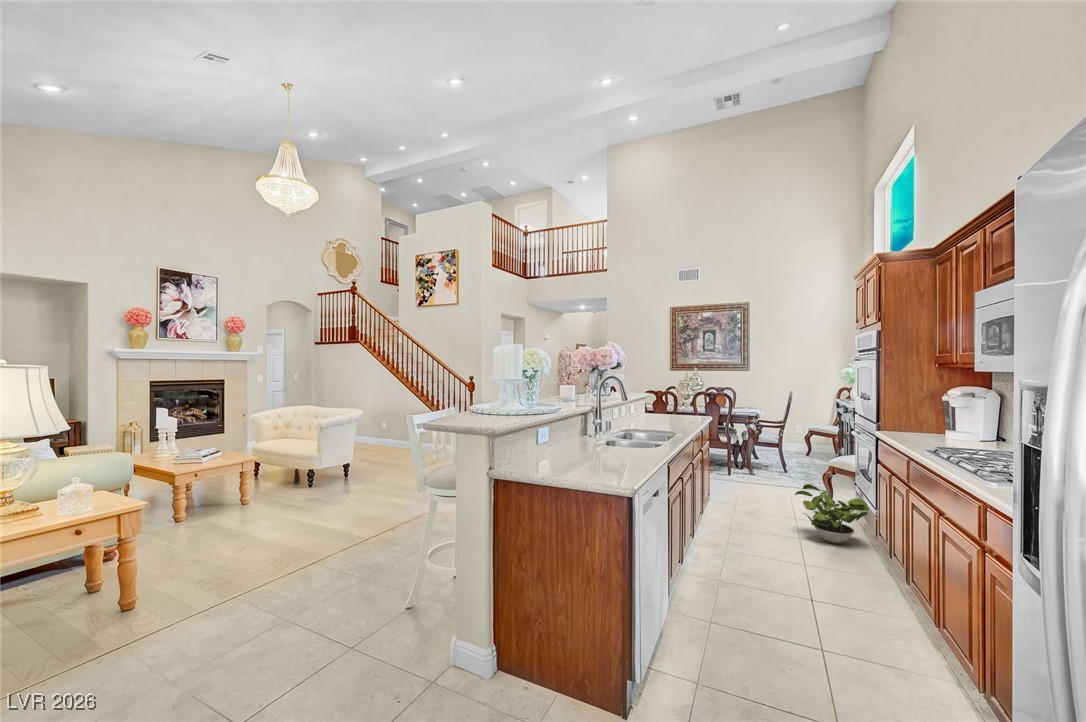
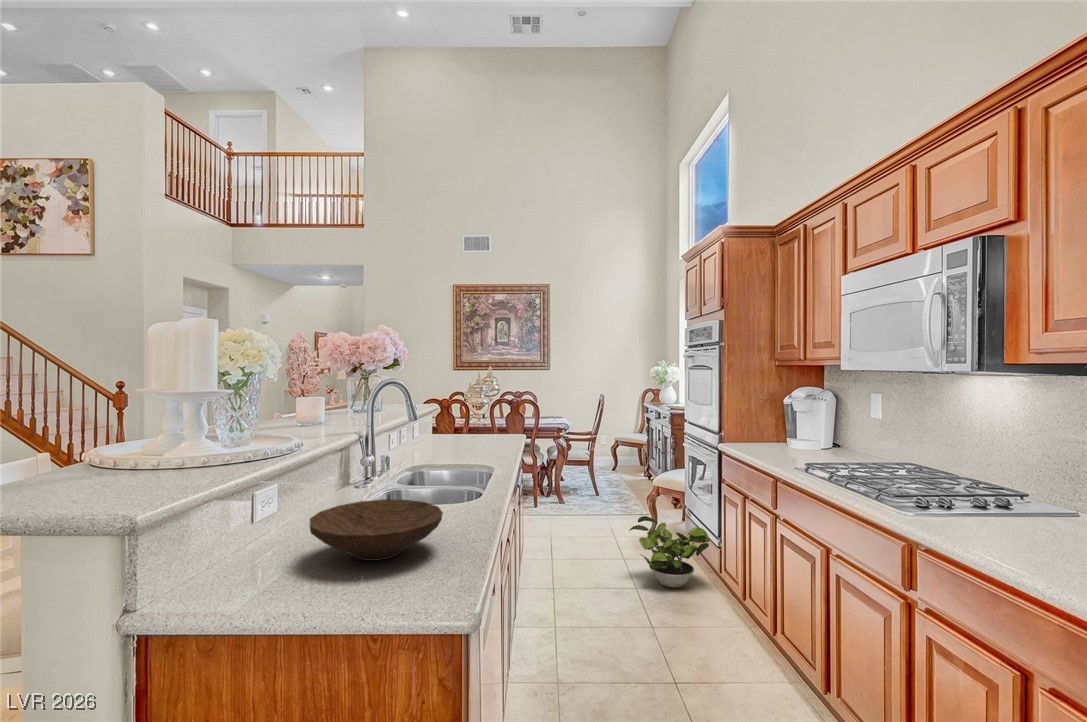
wooden bowl: none [561,438,626,466] -> present [310,499,443,561]

